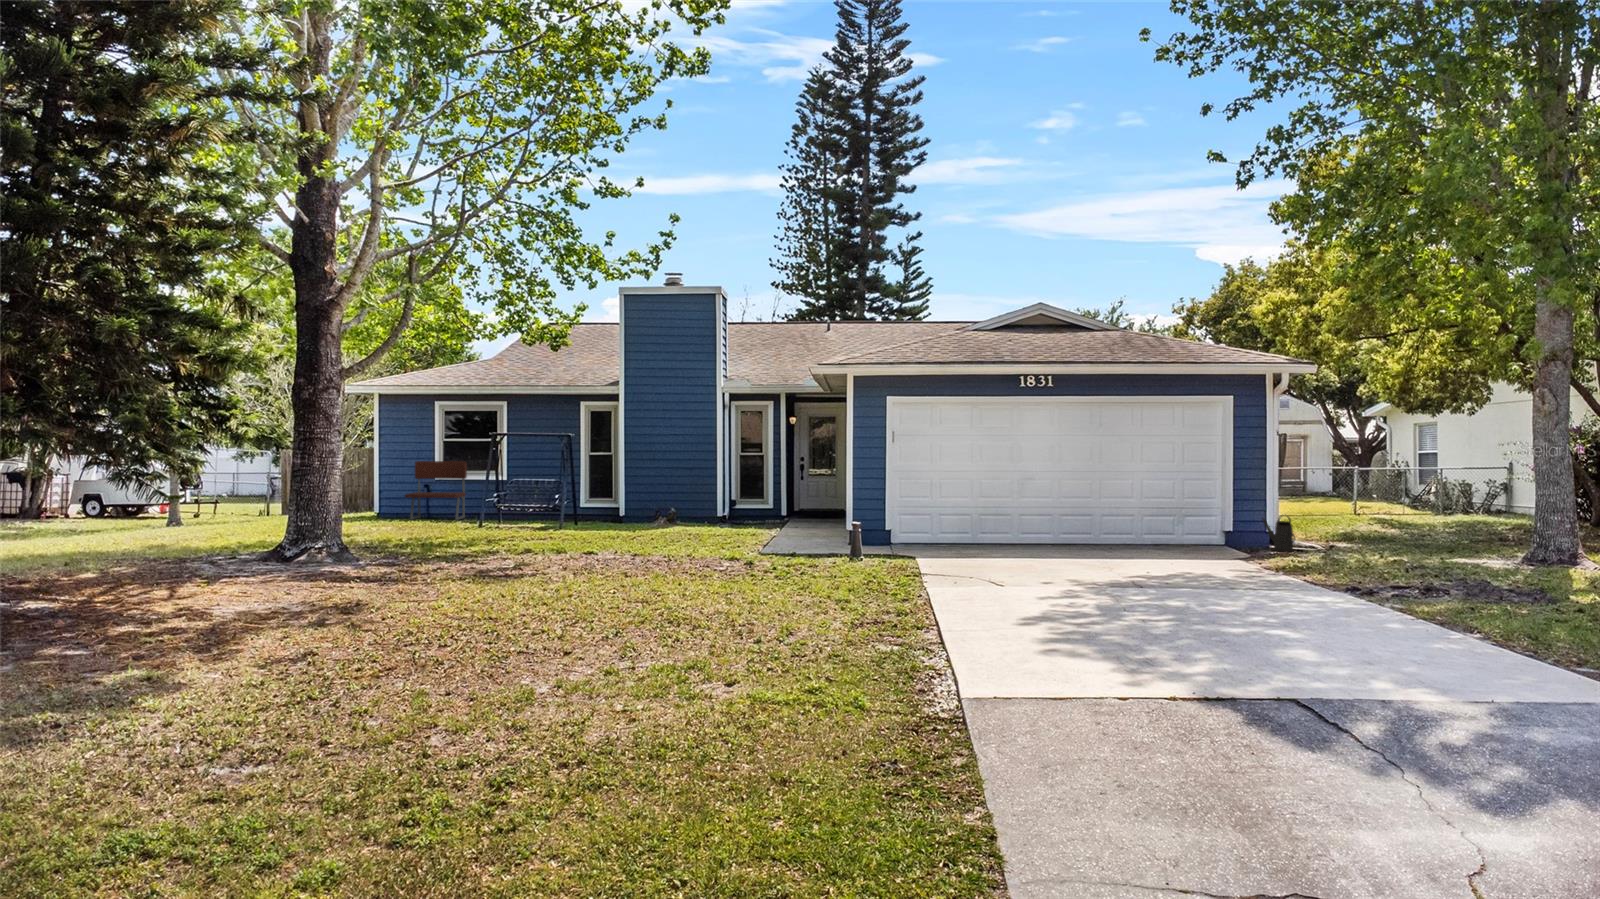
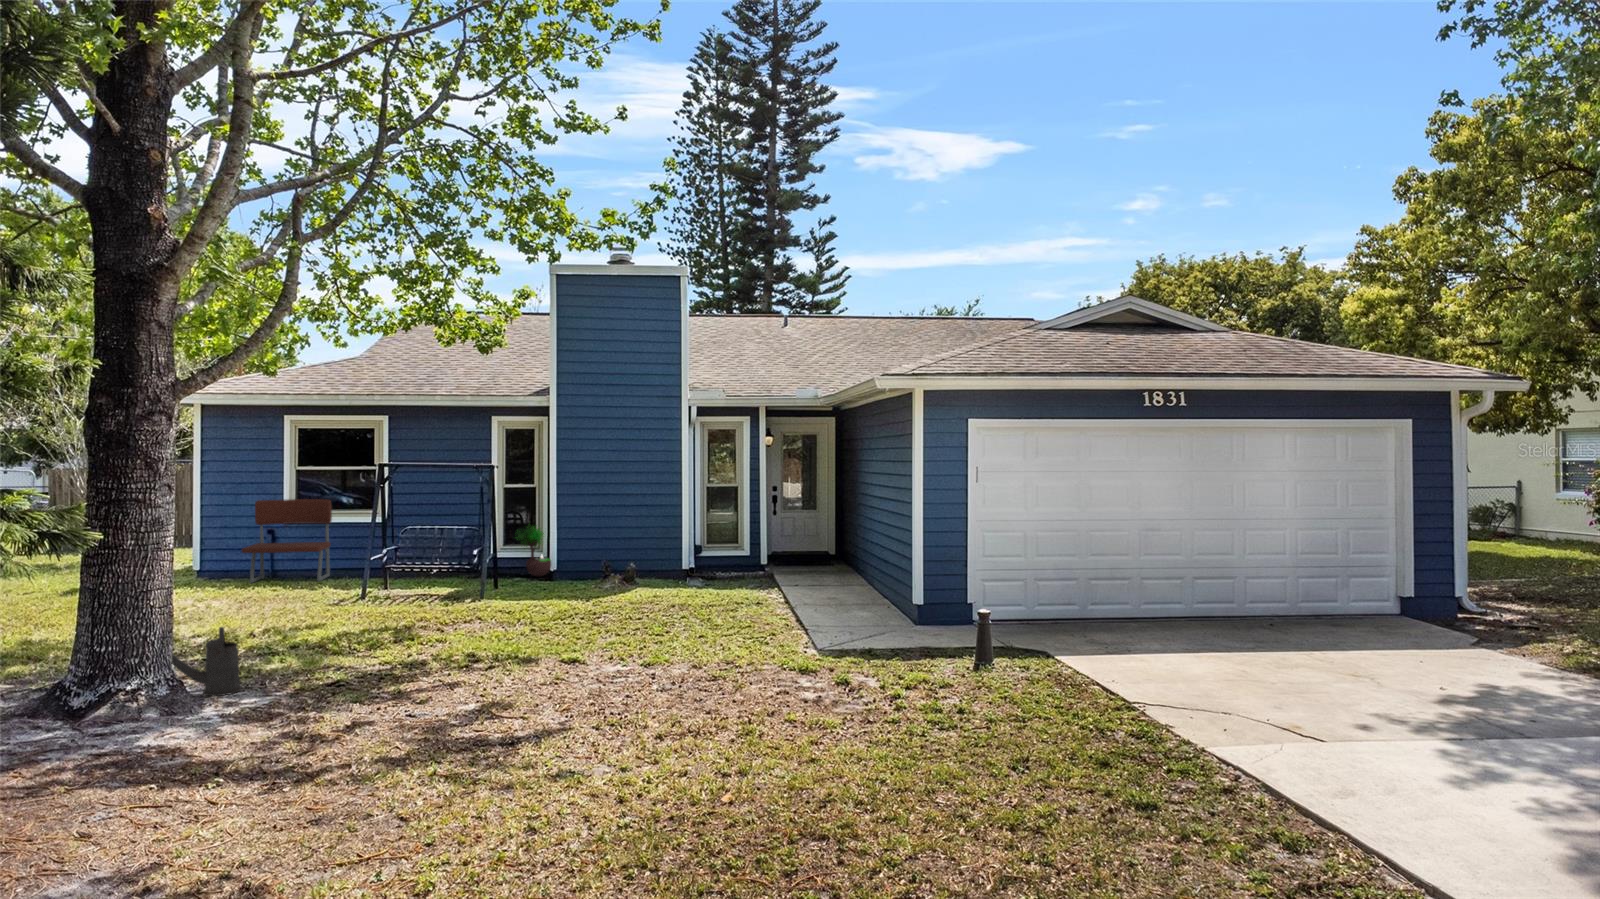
potted tree: none [592,478,620,521] -> present [518,525,551,577]
watering can: present [1262,516,1295,552] -> present [172,627,252,696]

